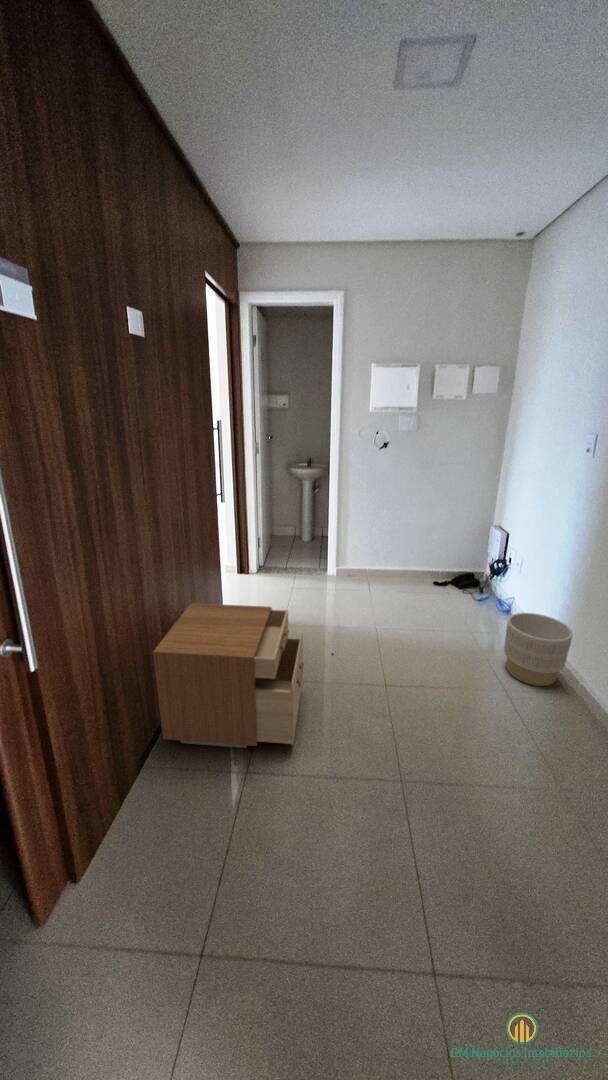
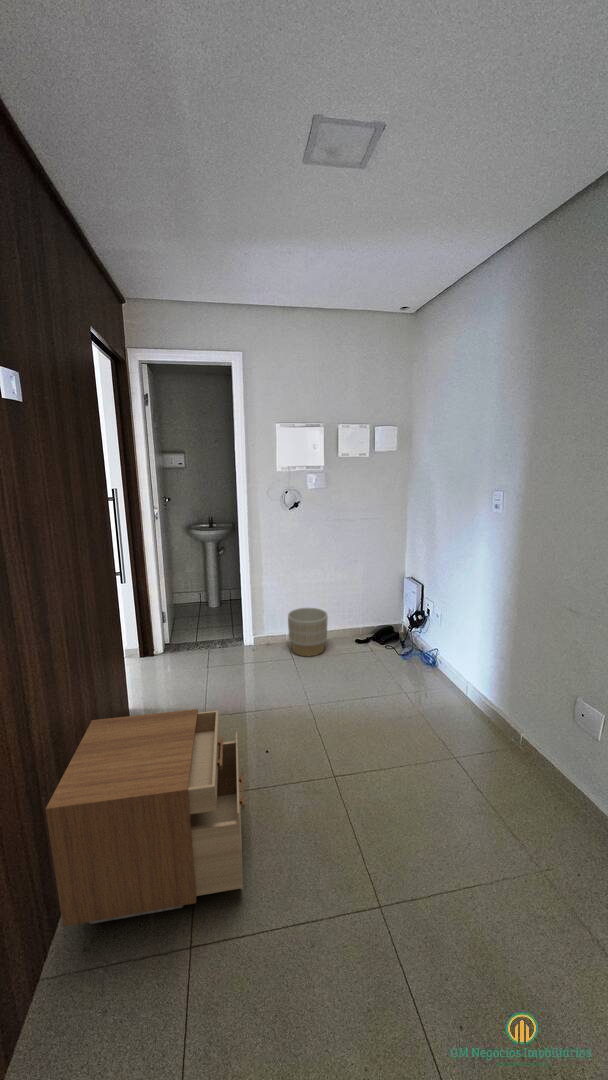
planter: present [504,613,573,686] -> present [288,608,328,656]

